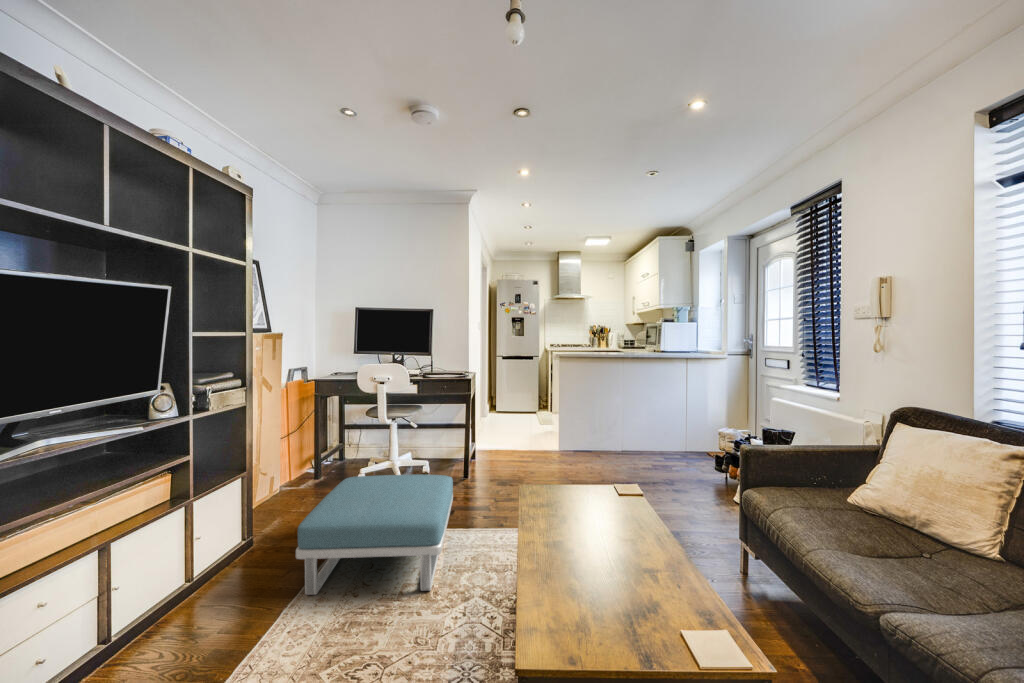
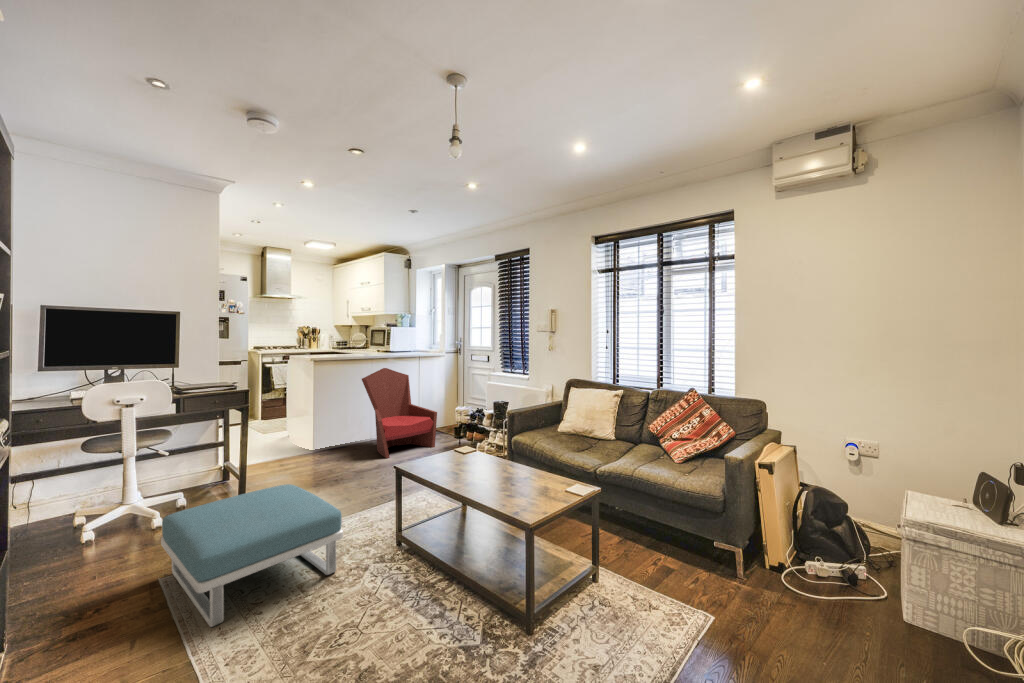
armchair: none [604,368,692,473] -> present [362,368,437,458]

